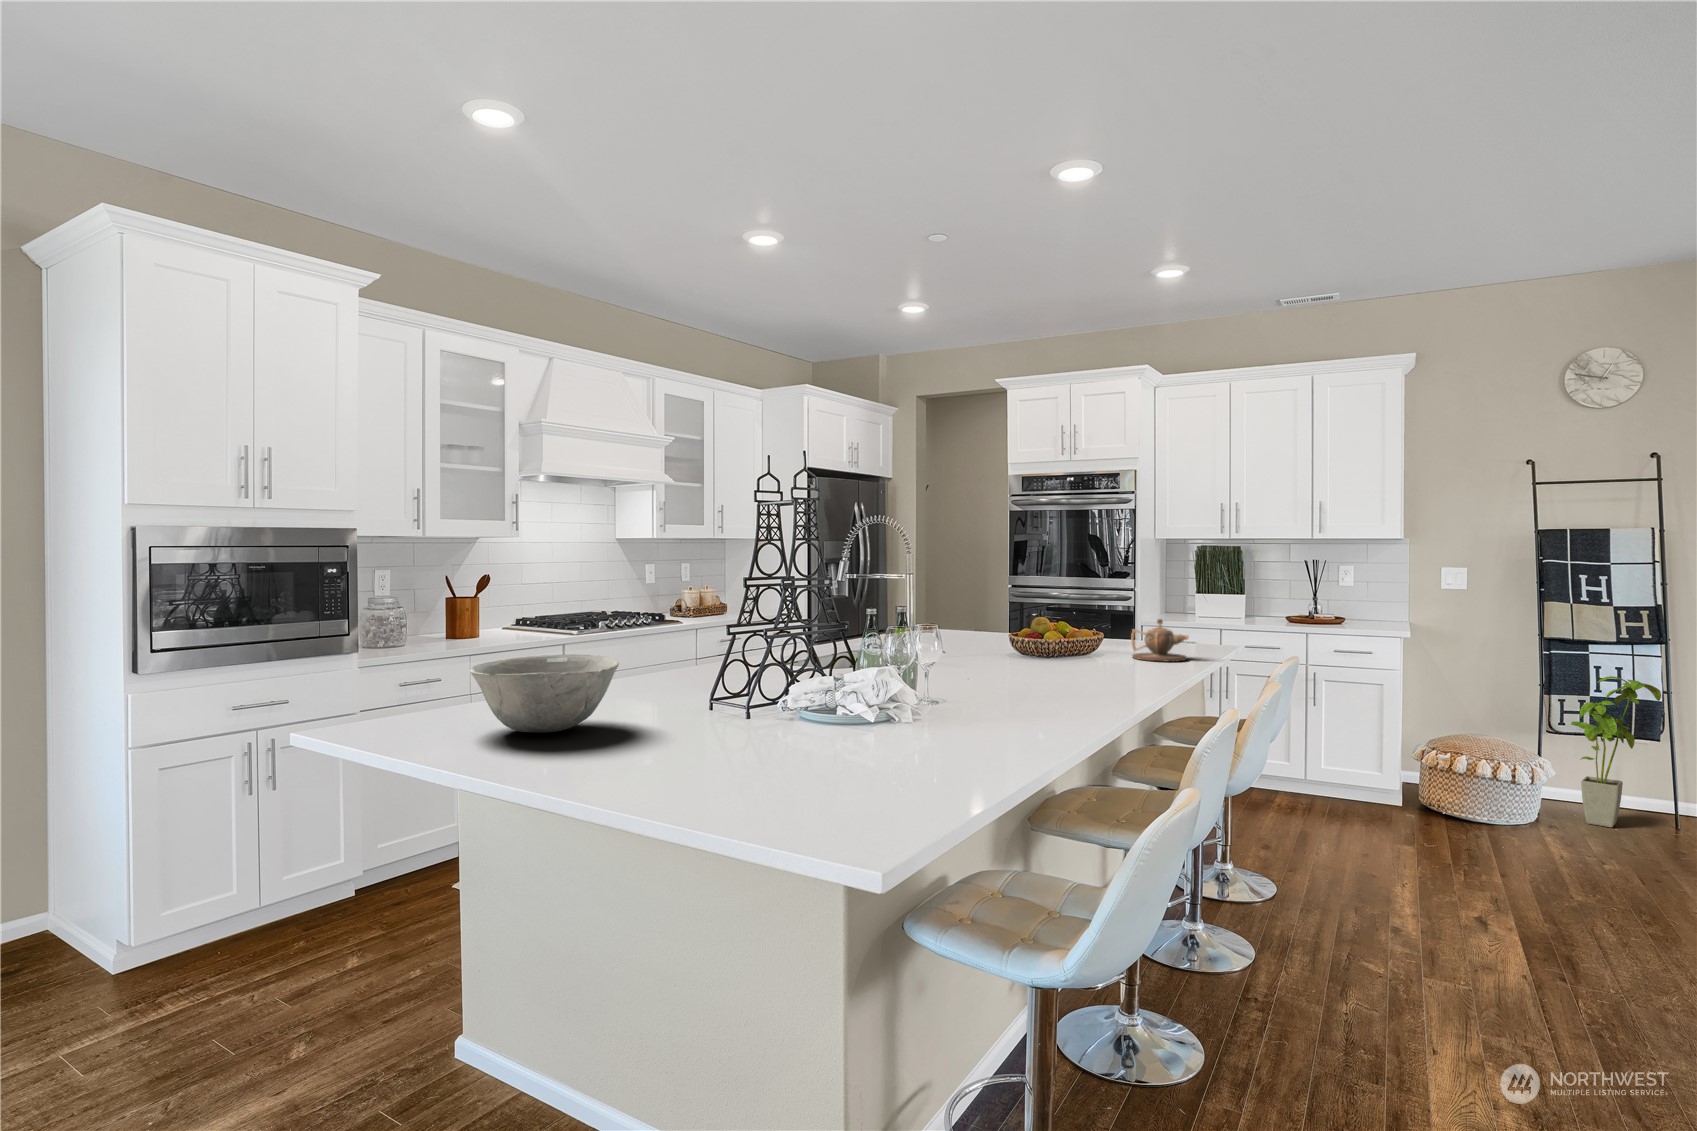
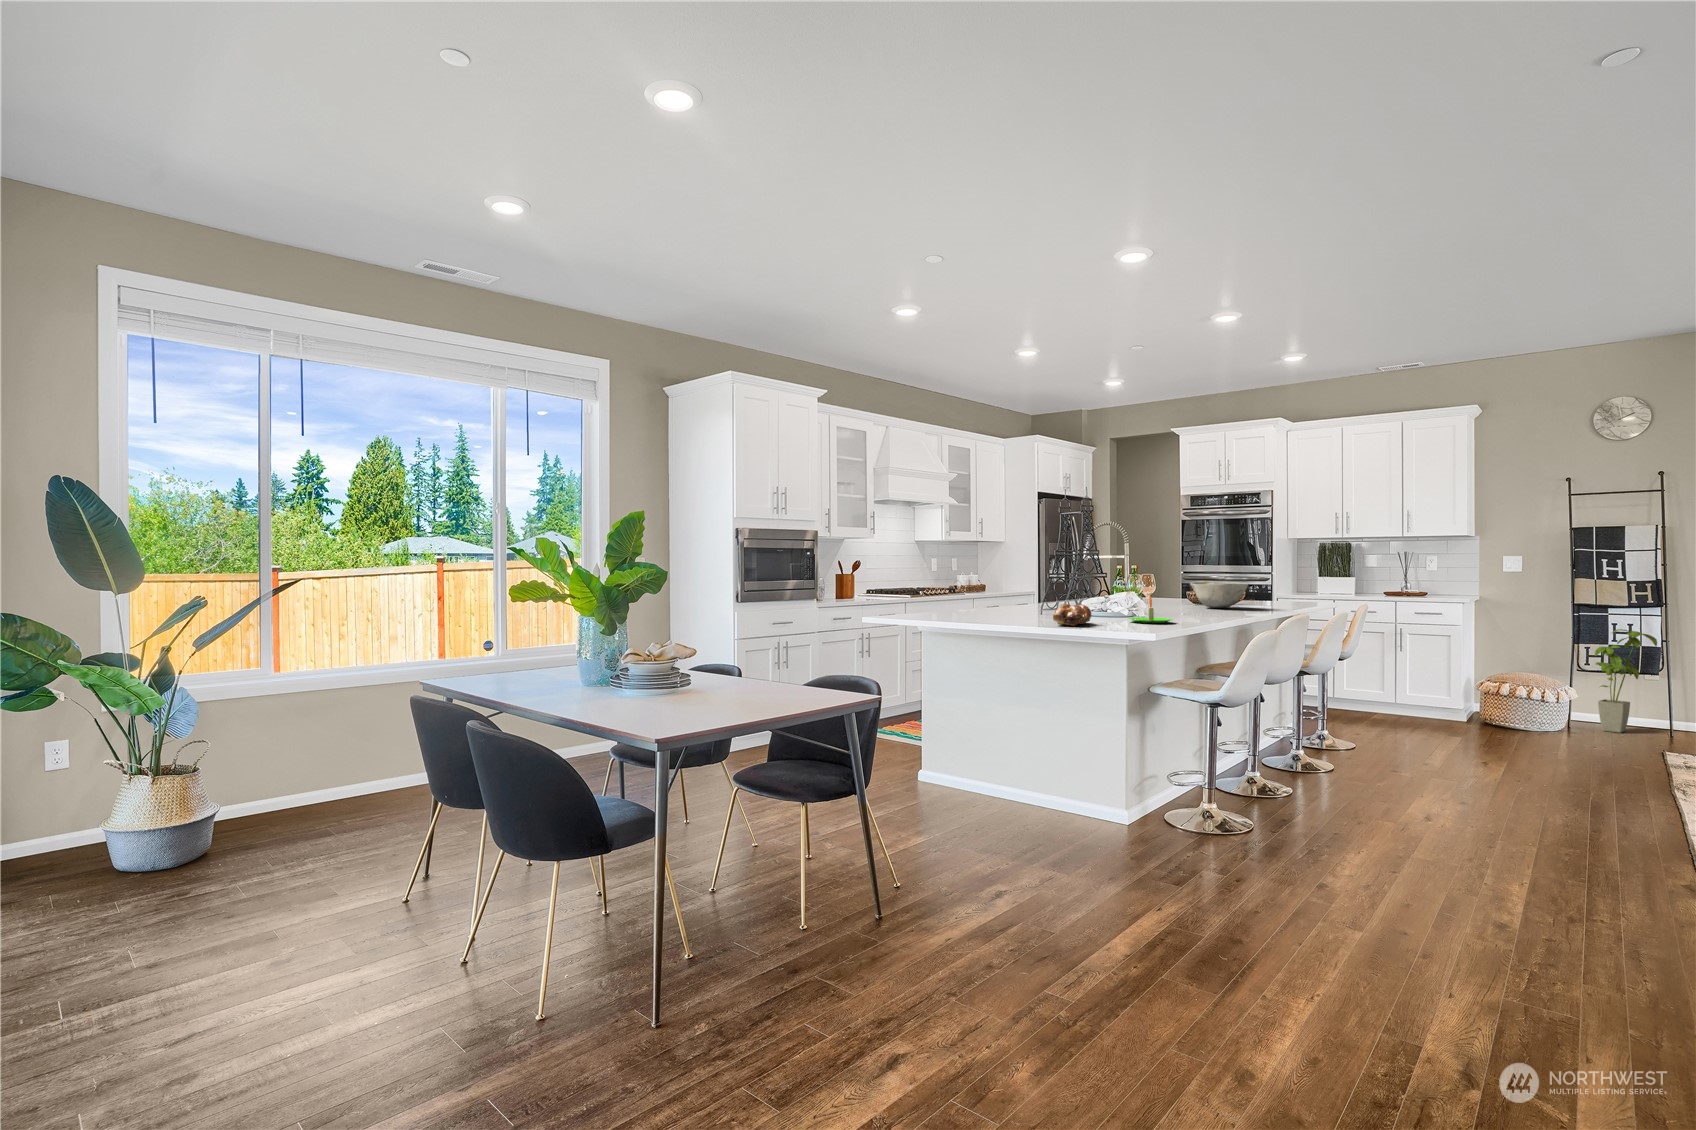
teapot: present [1131,619,1188,662] -> none [1263,582,1299,607]
bowl: present [470,654,619,733] -> present [1190,582,1249,608]
candle: none [871,679,967,748] -> present [1128,594,1173,623]
bread loaf: none [677,714,777,776] -> present [1053,604,1091,626]

